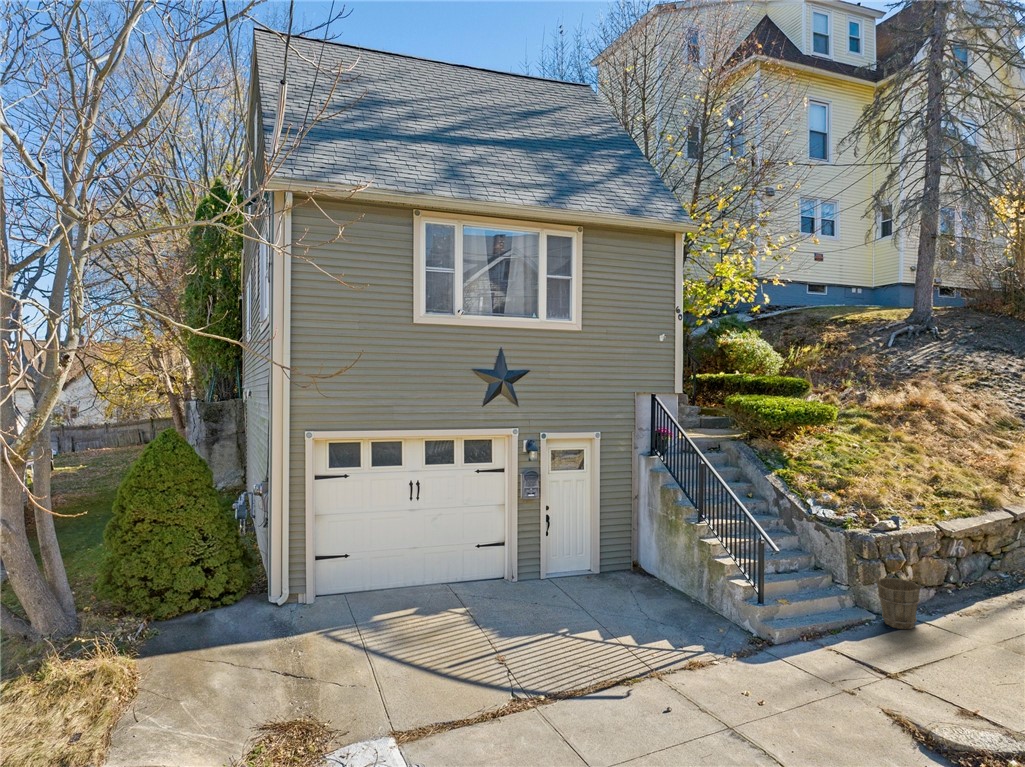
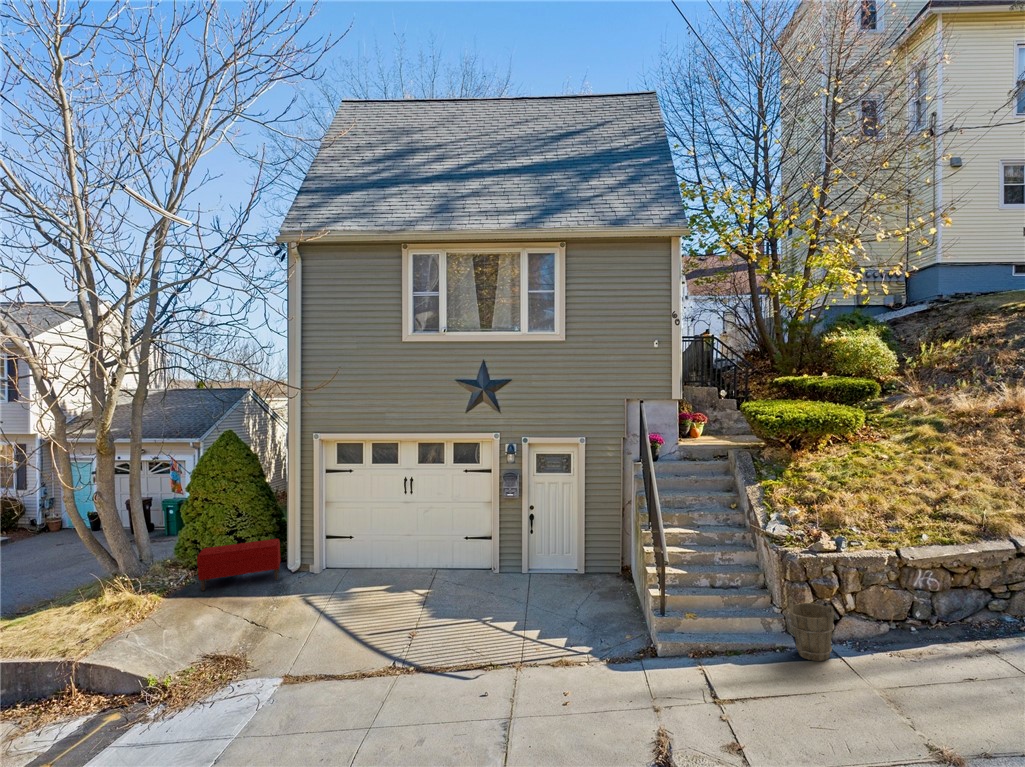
bench: none [159,564,273,642] -> present [197,539,281,591]

